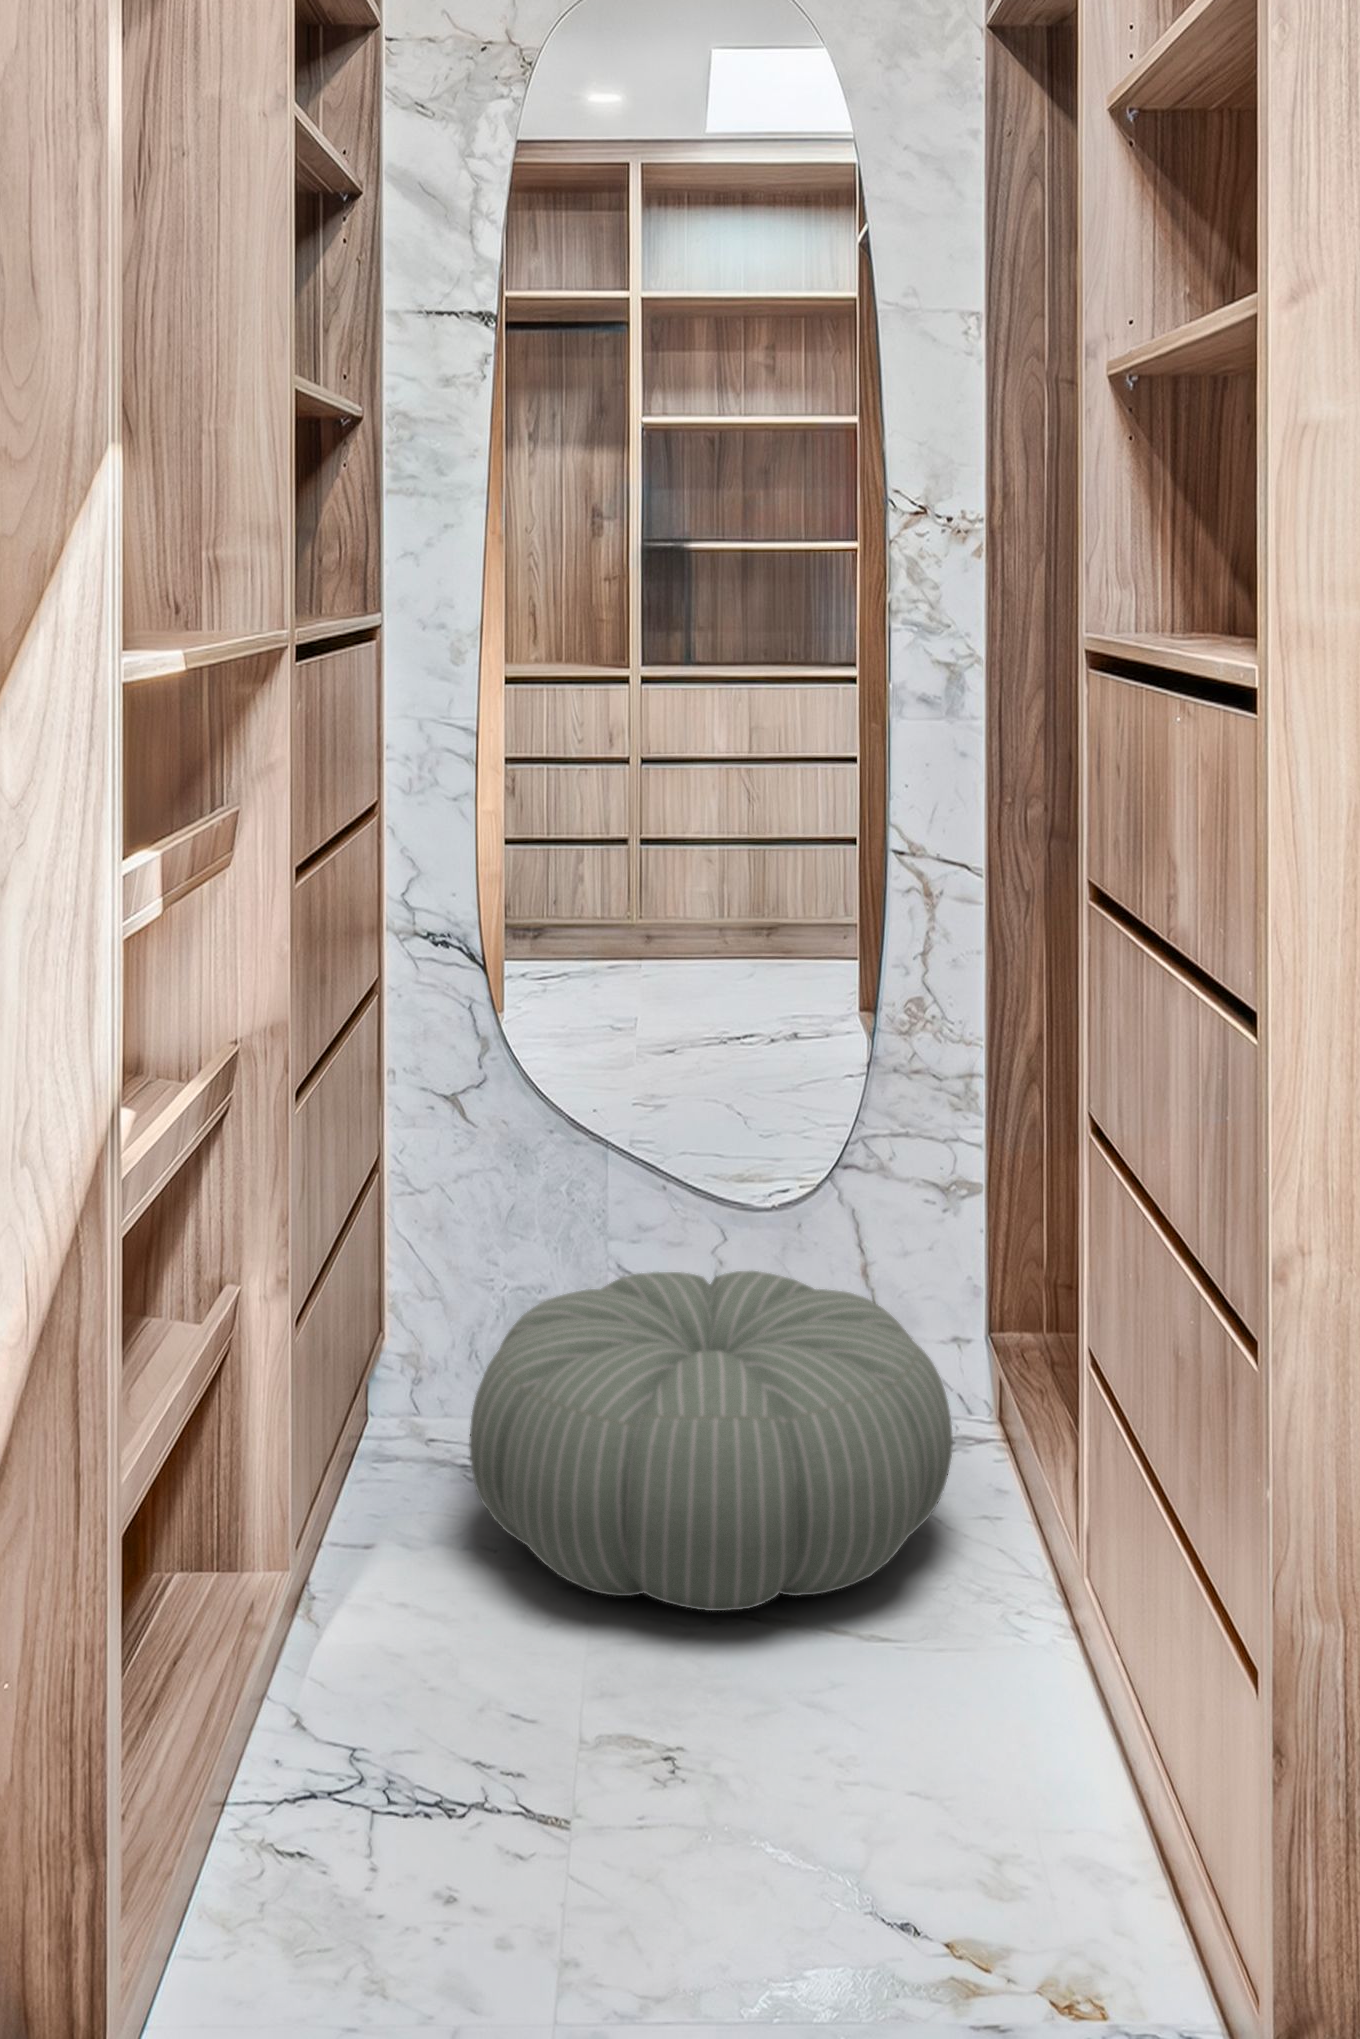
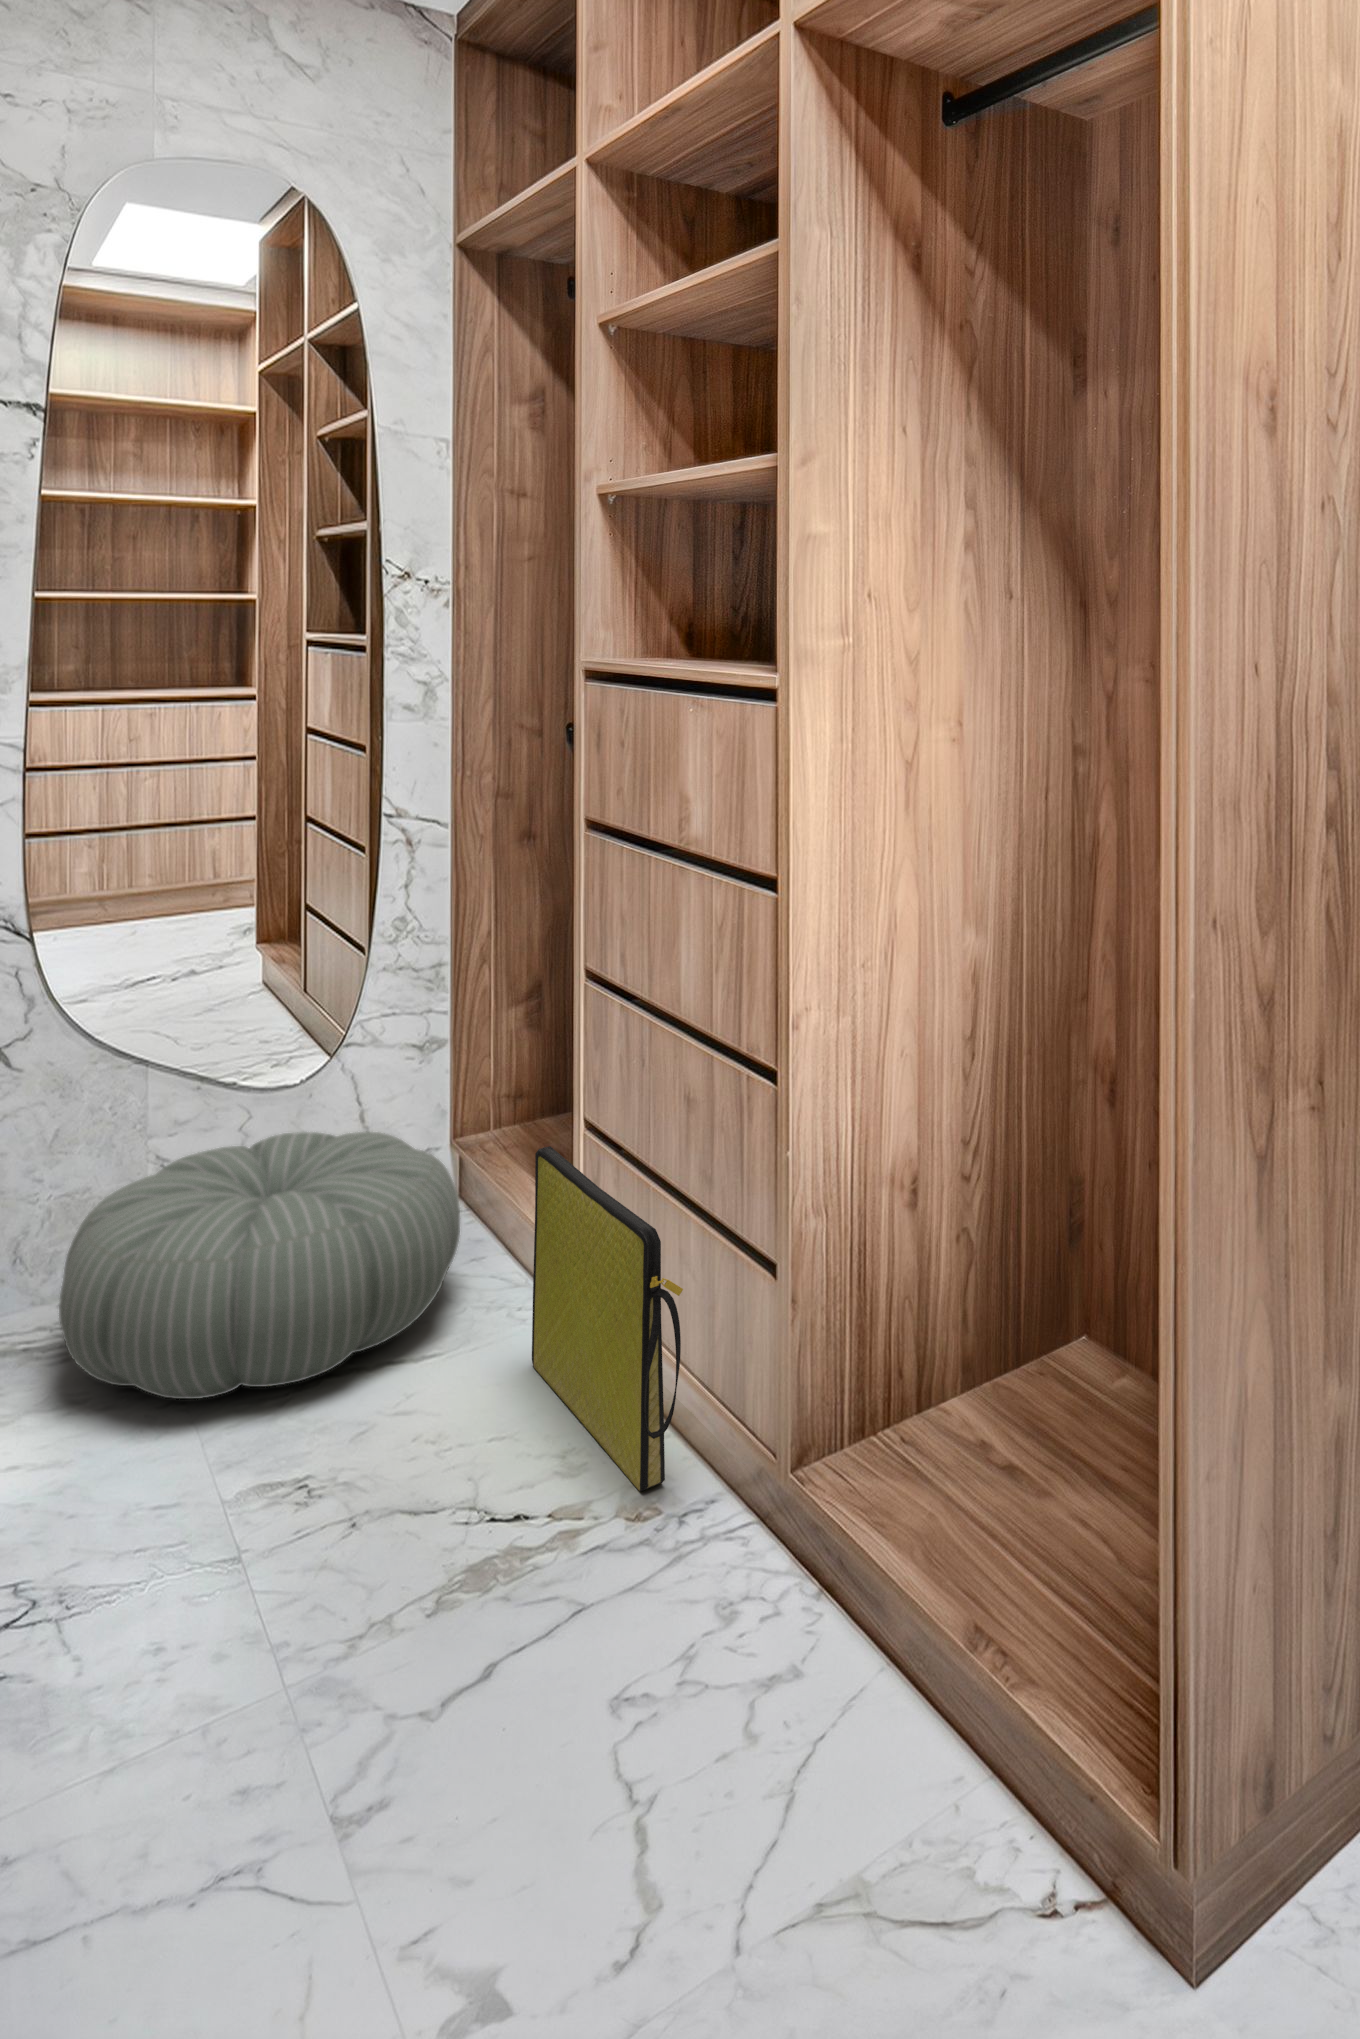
bag: none [1004,1376,1151,1957] -> present [532,1146,683,1492]

